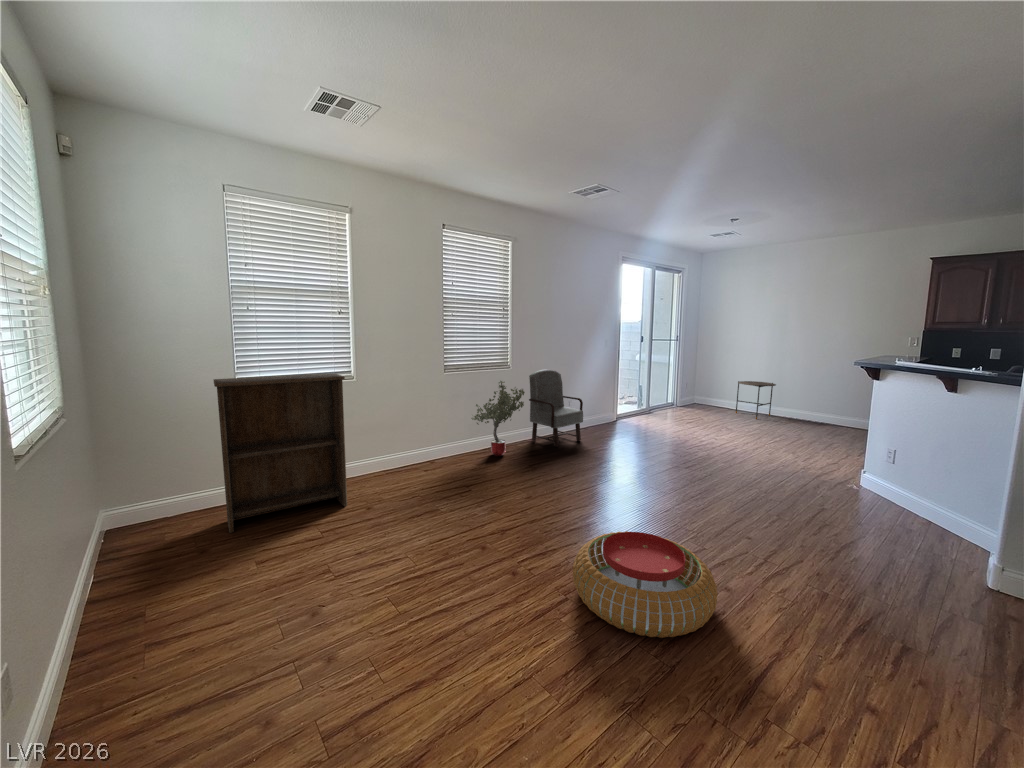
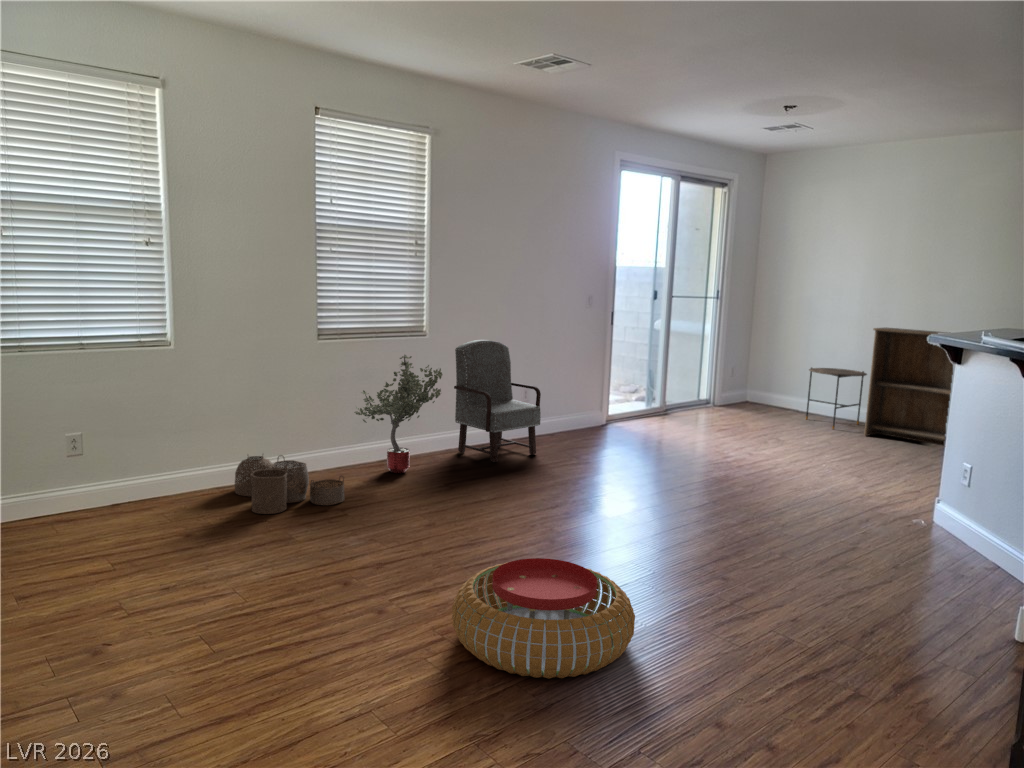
bookshelf: present [214,373,347,533] -> present [864,327,953,446]
woven basket: none [398,447,469,489] -> present [235,455,344,514]

